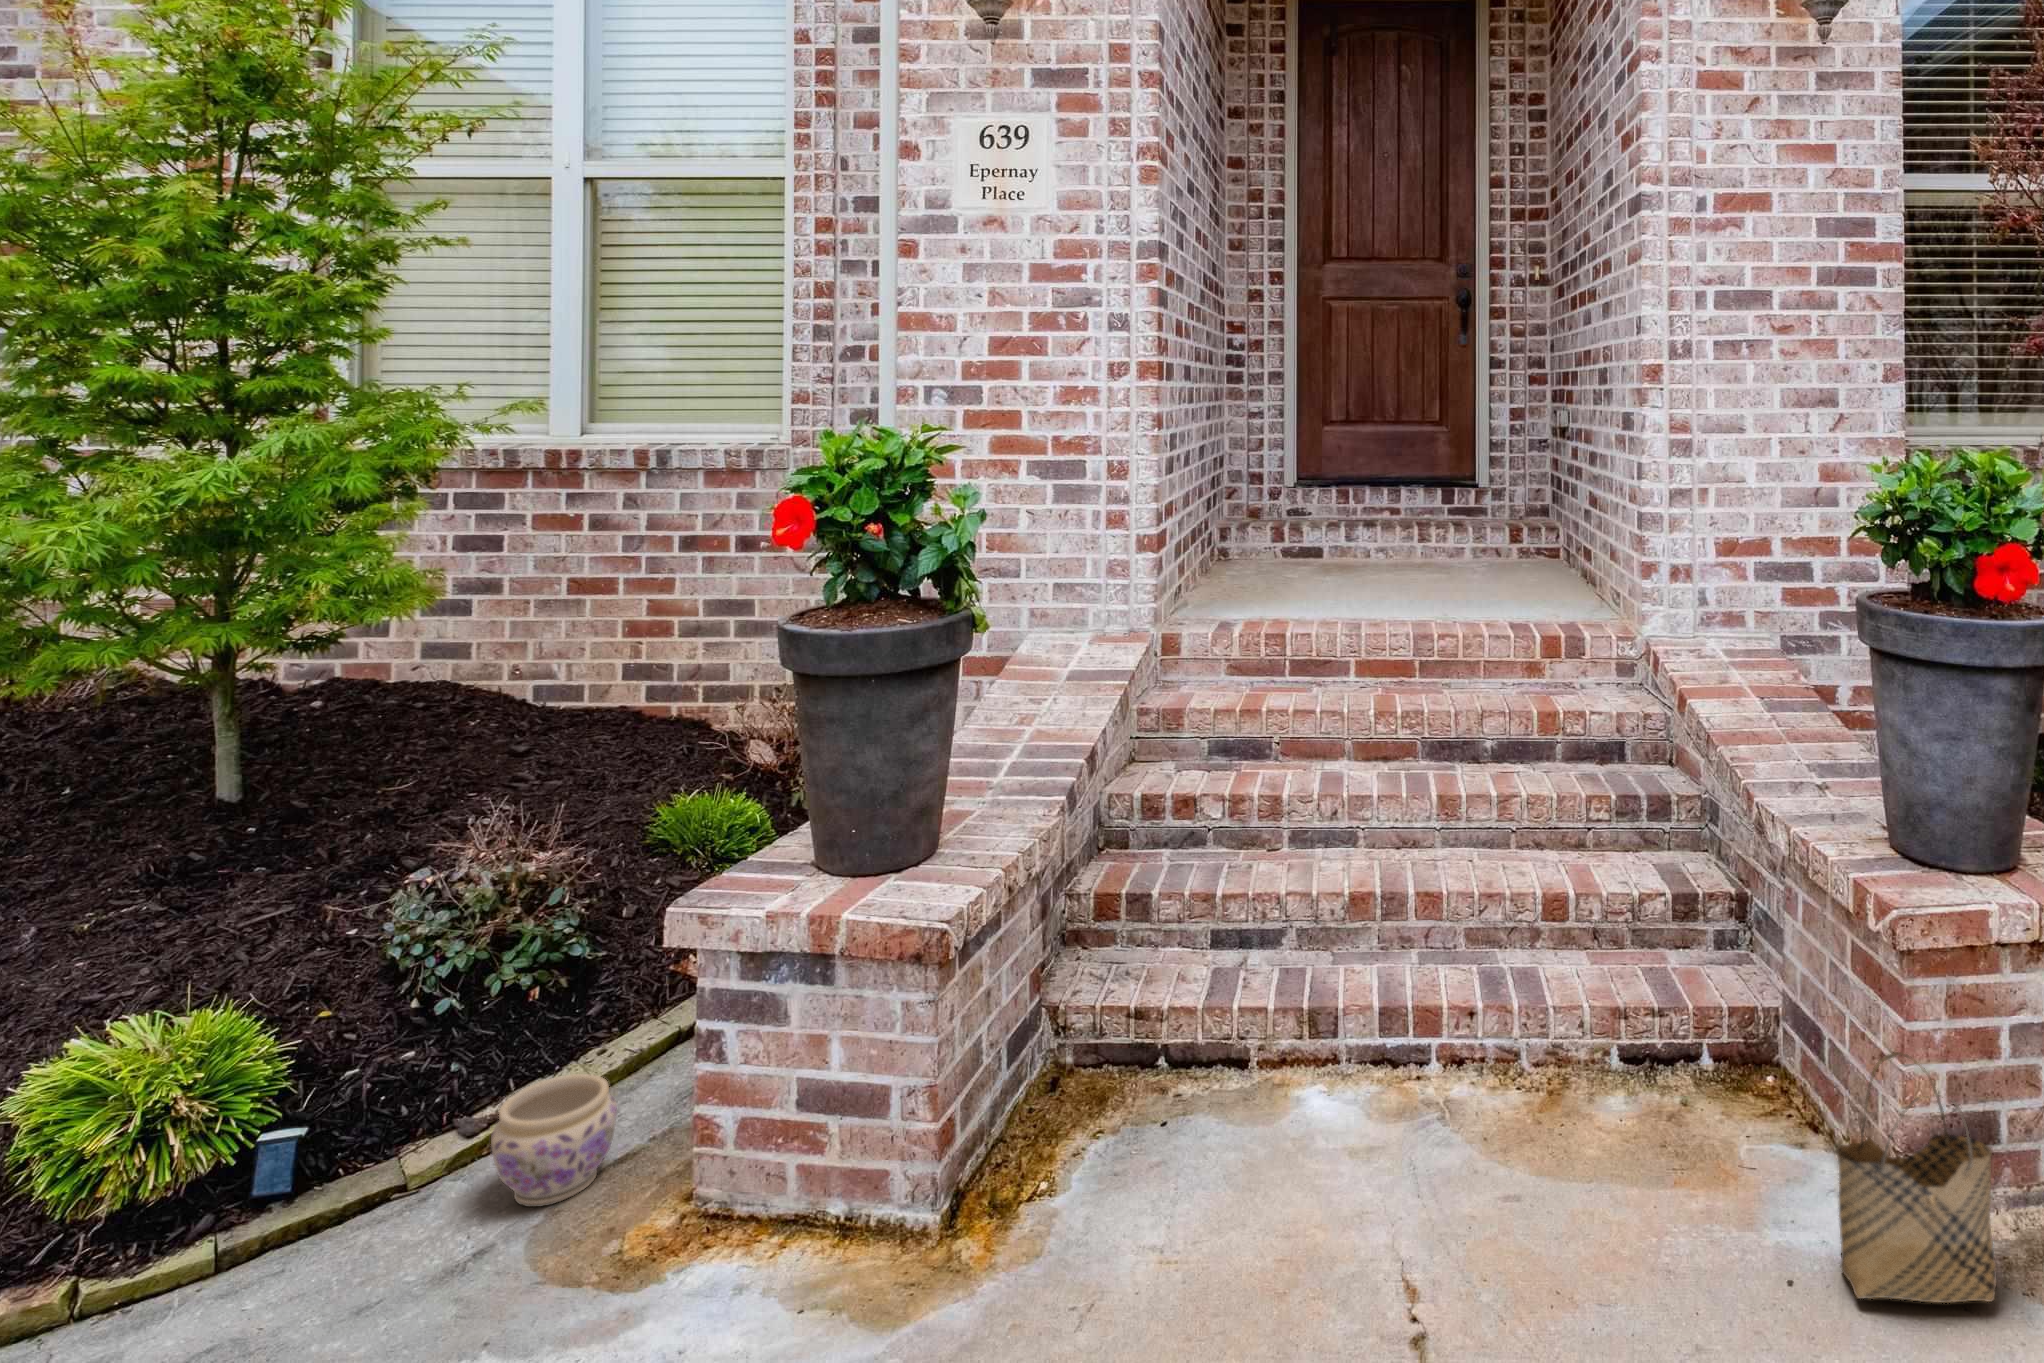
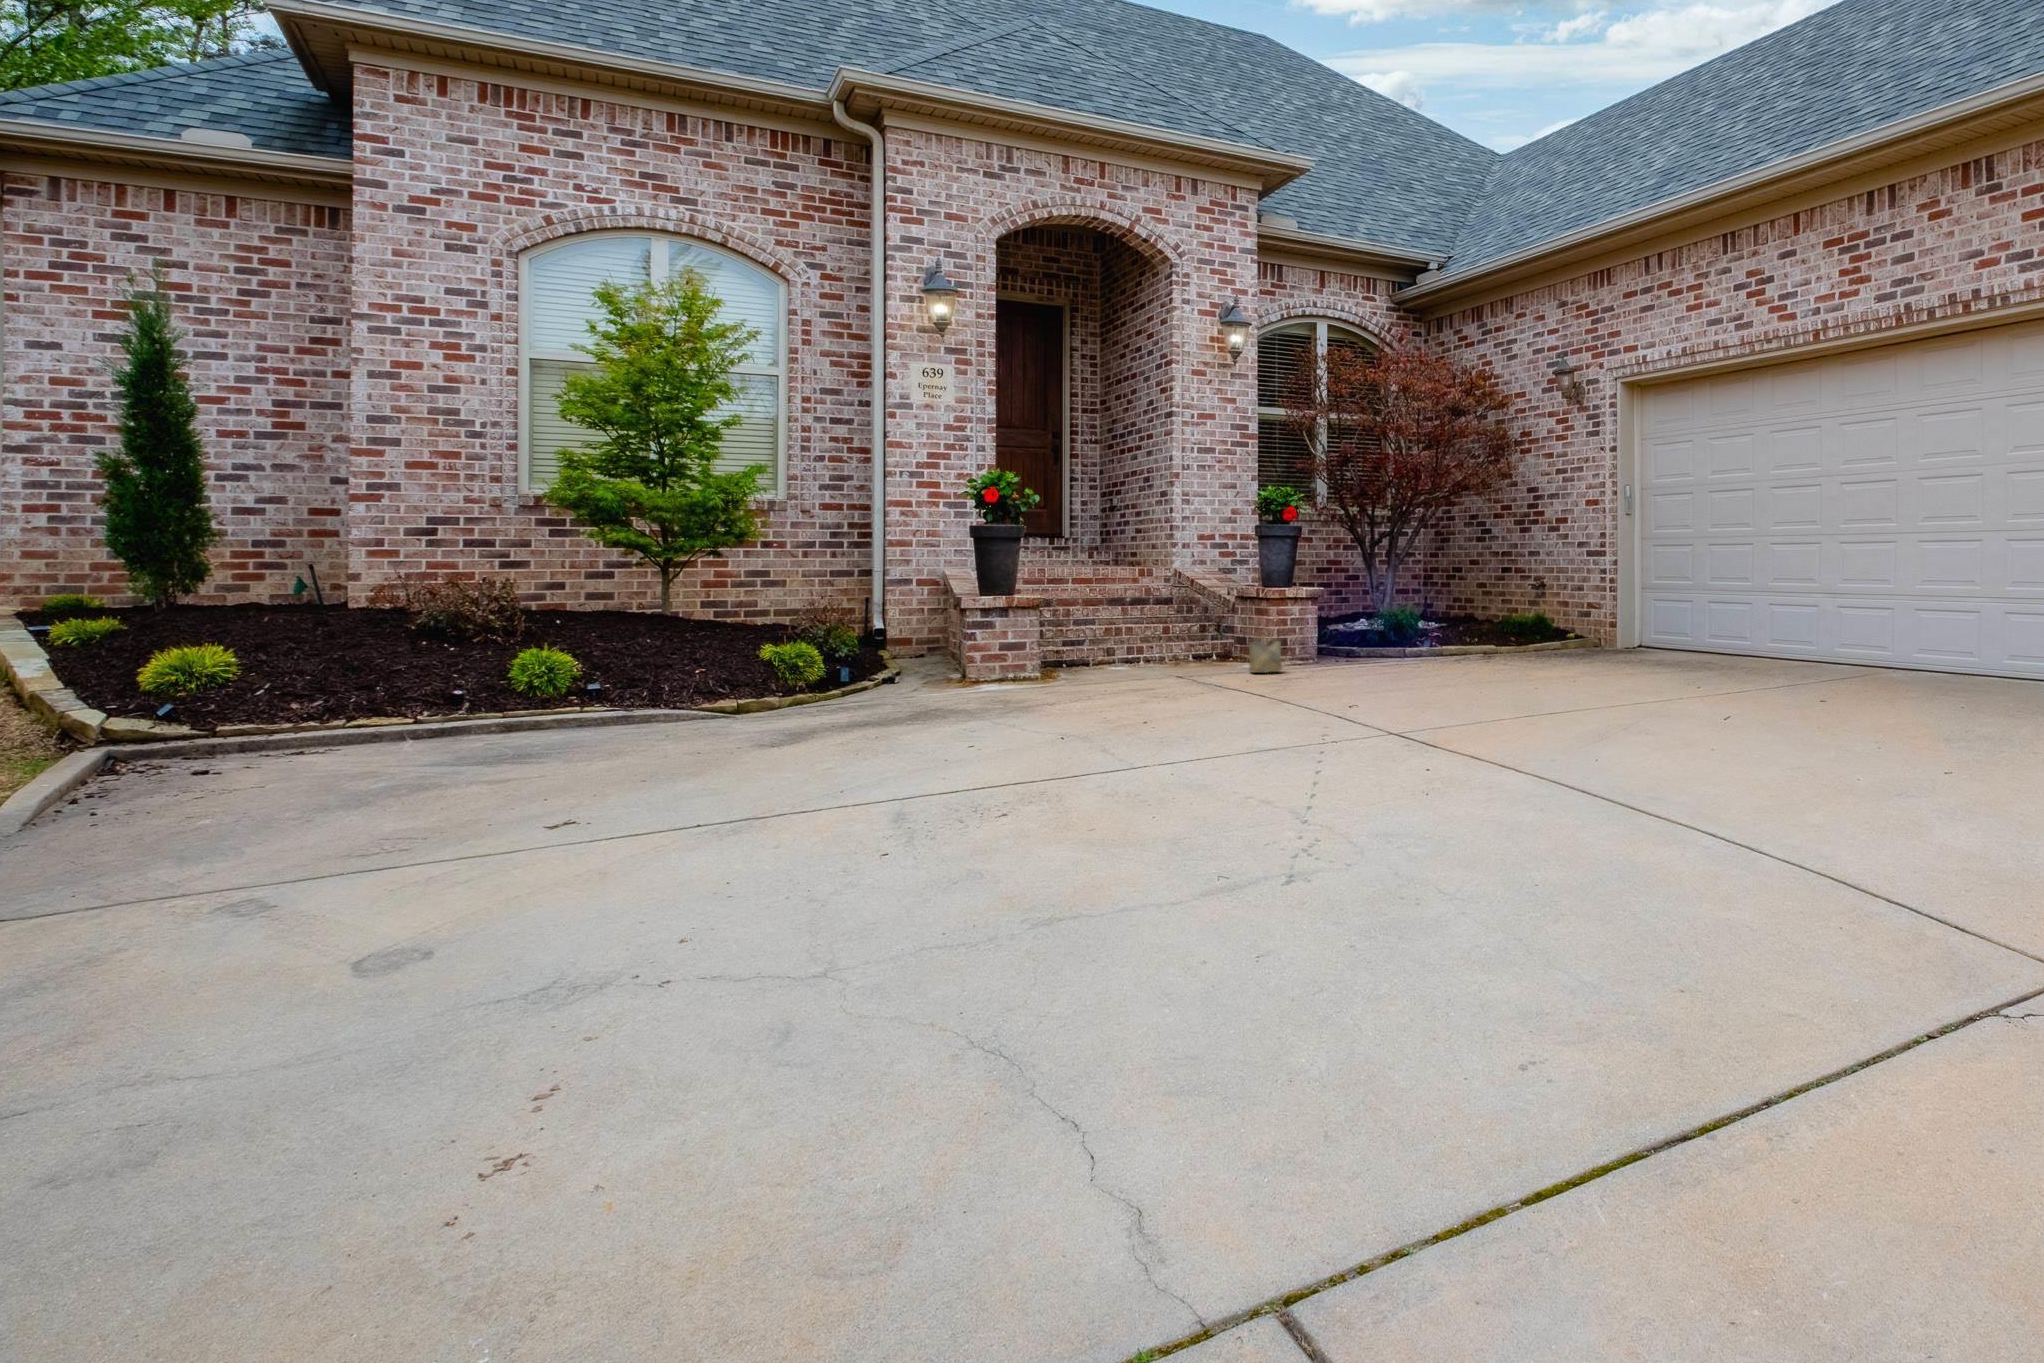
planter: present [491,1074,617,1207] -> none [872,665,906,694]

